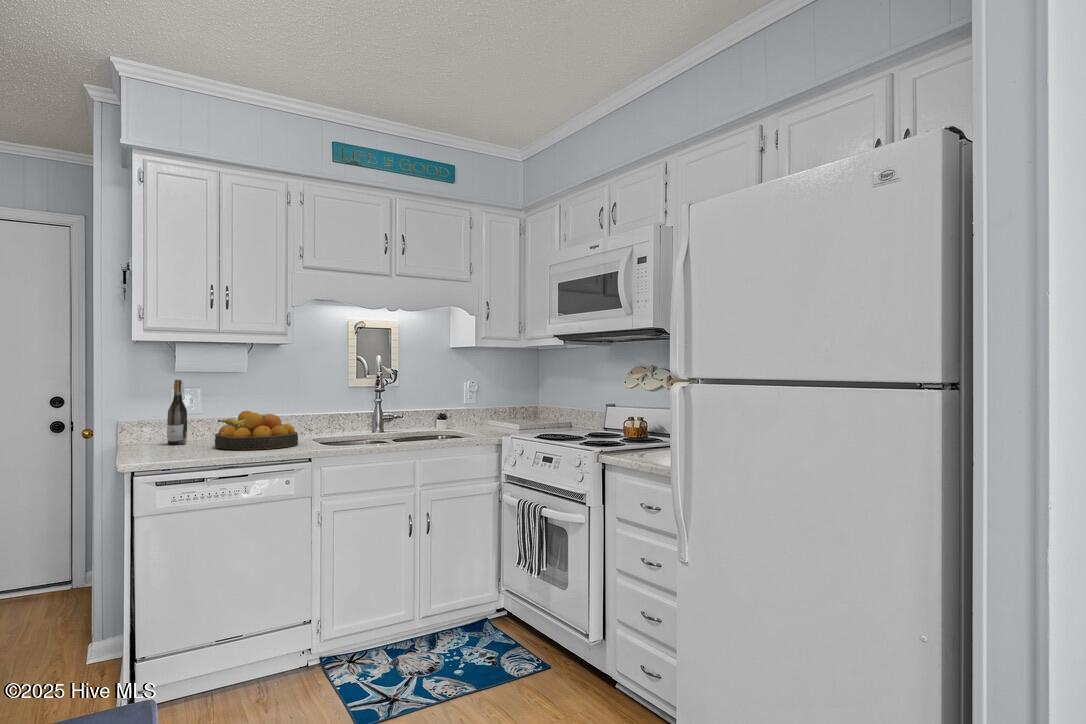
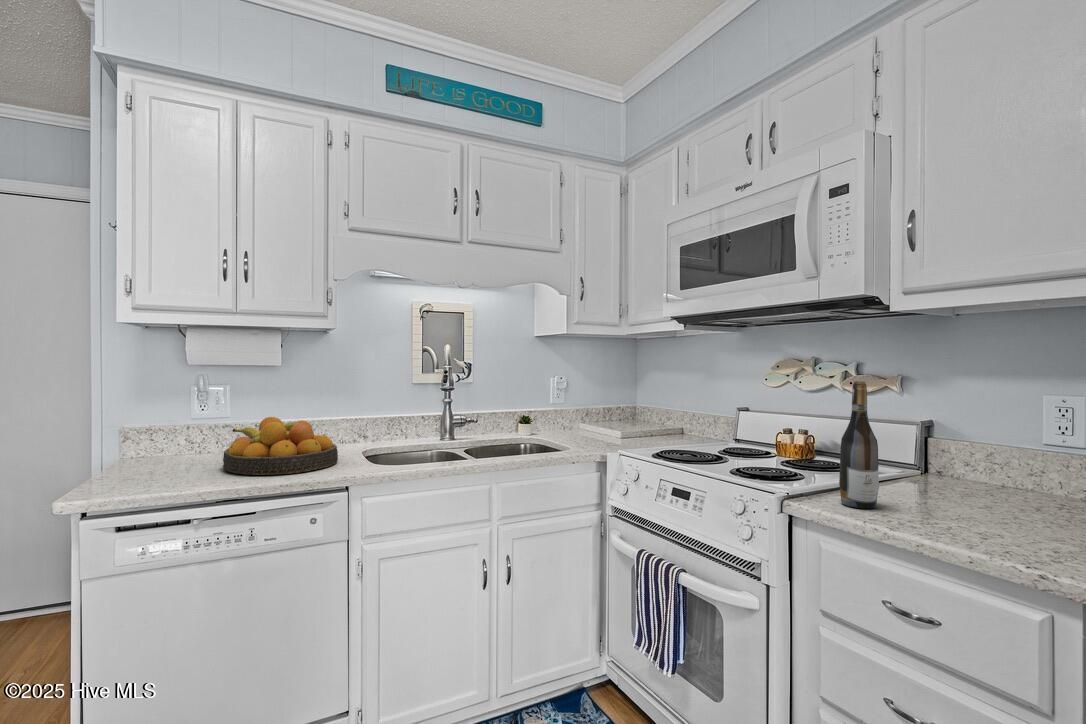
wine bottle: present [167,380,187,445] -> present [839,381,879,508]

